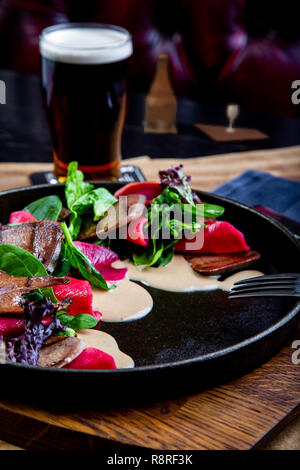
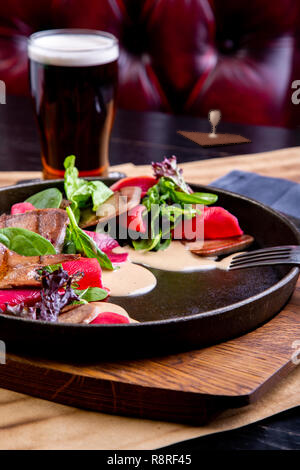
bottle: present [144,54,177,132] -> none [126,62,161,139]

